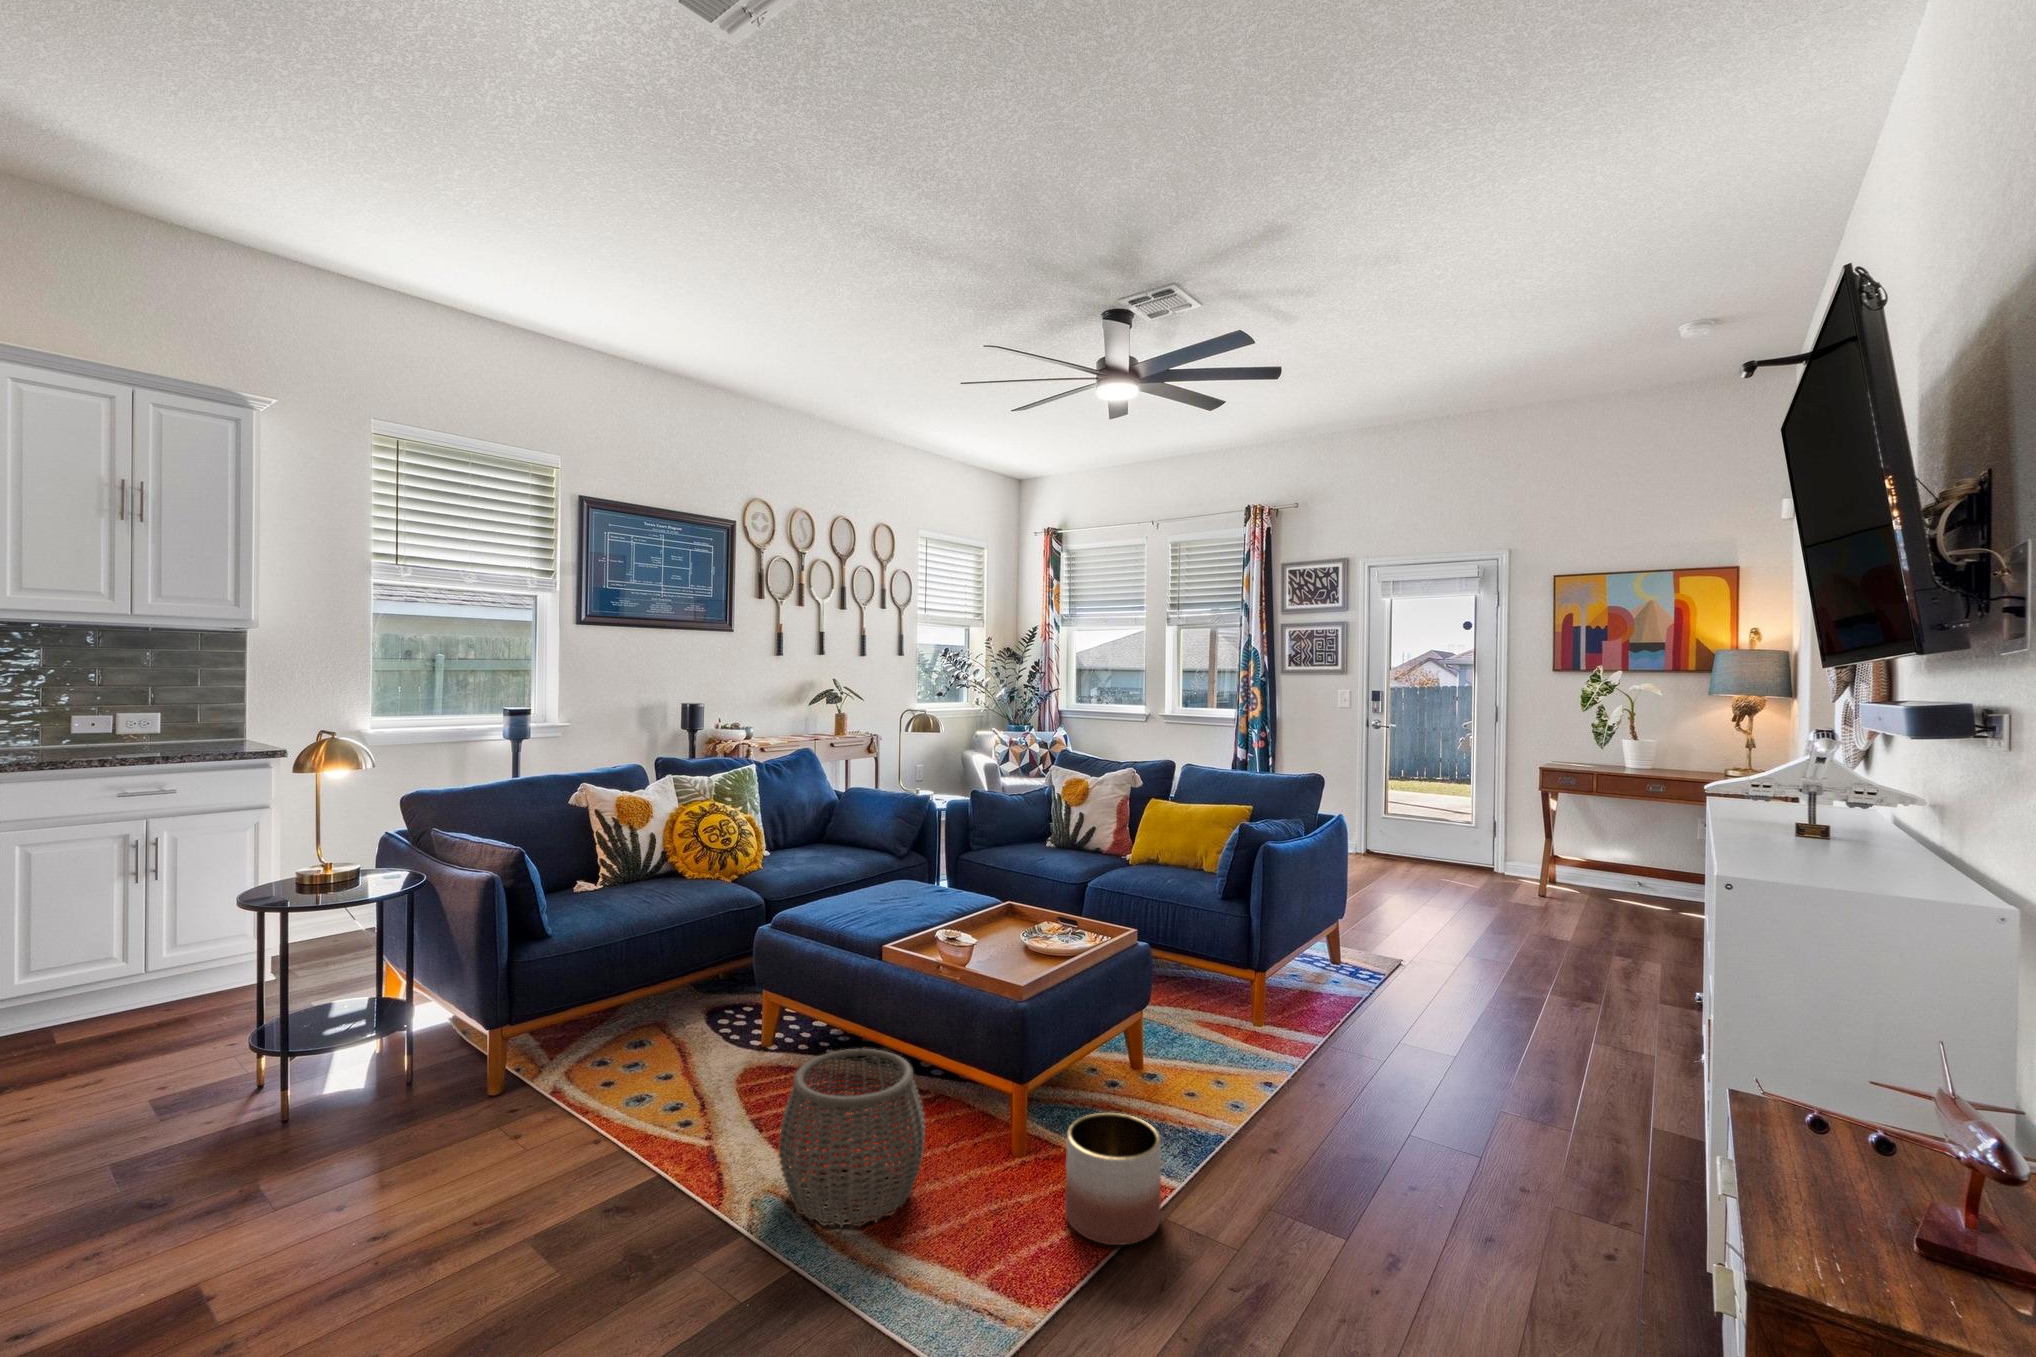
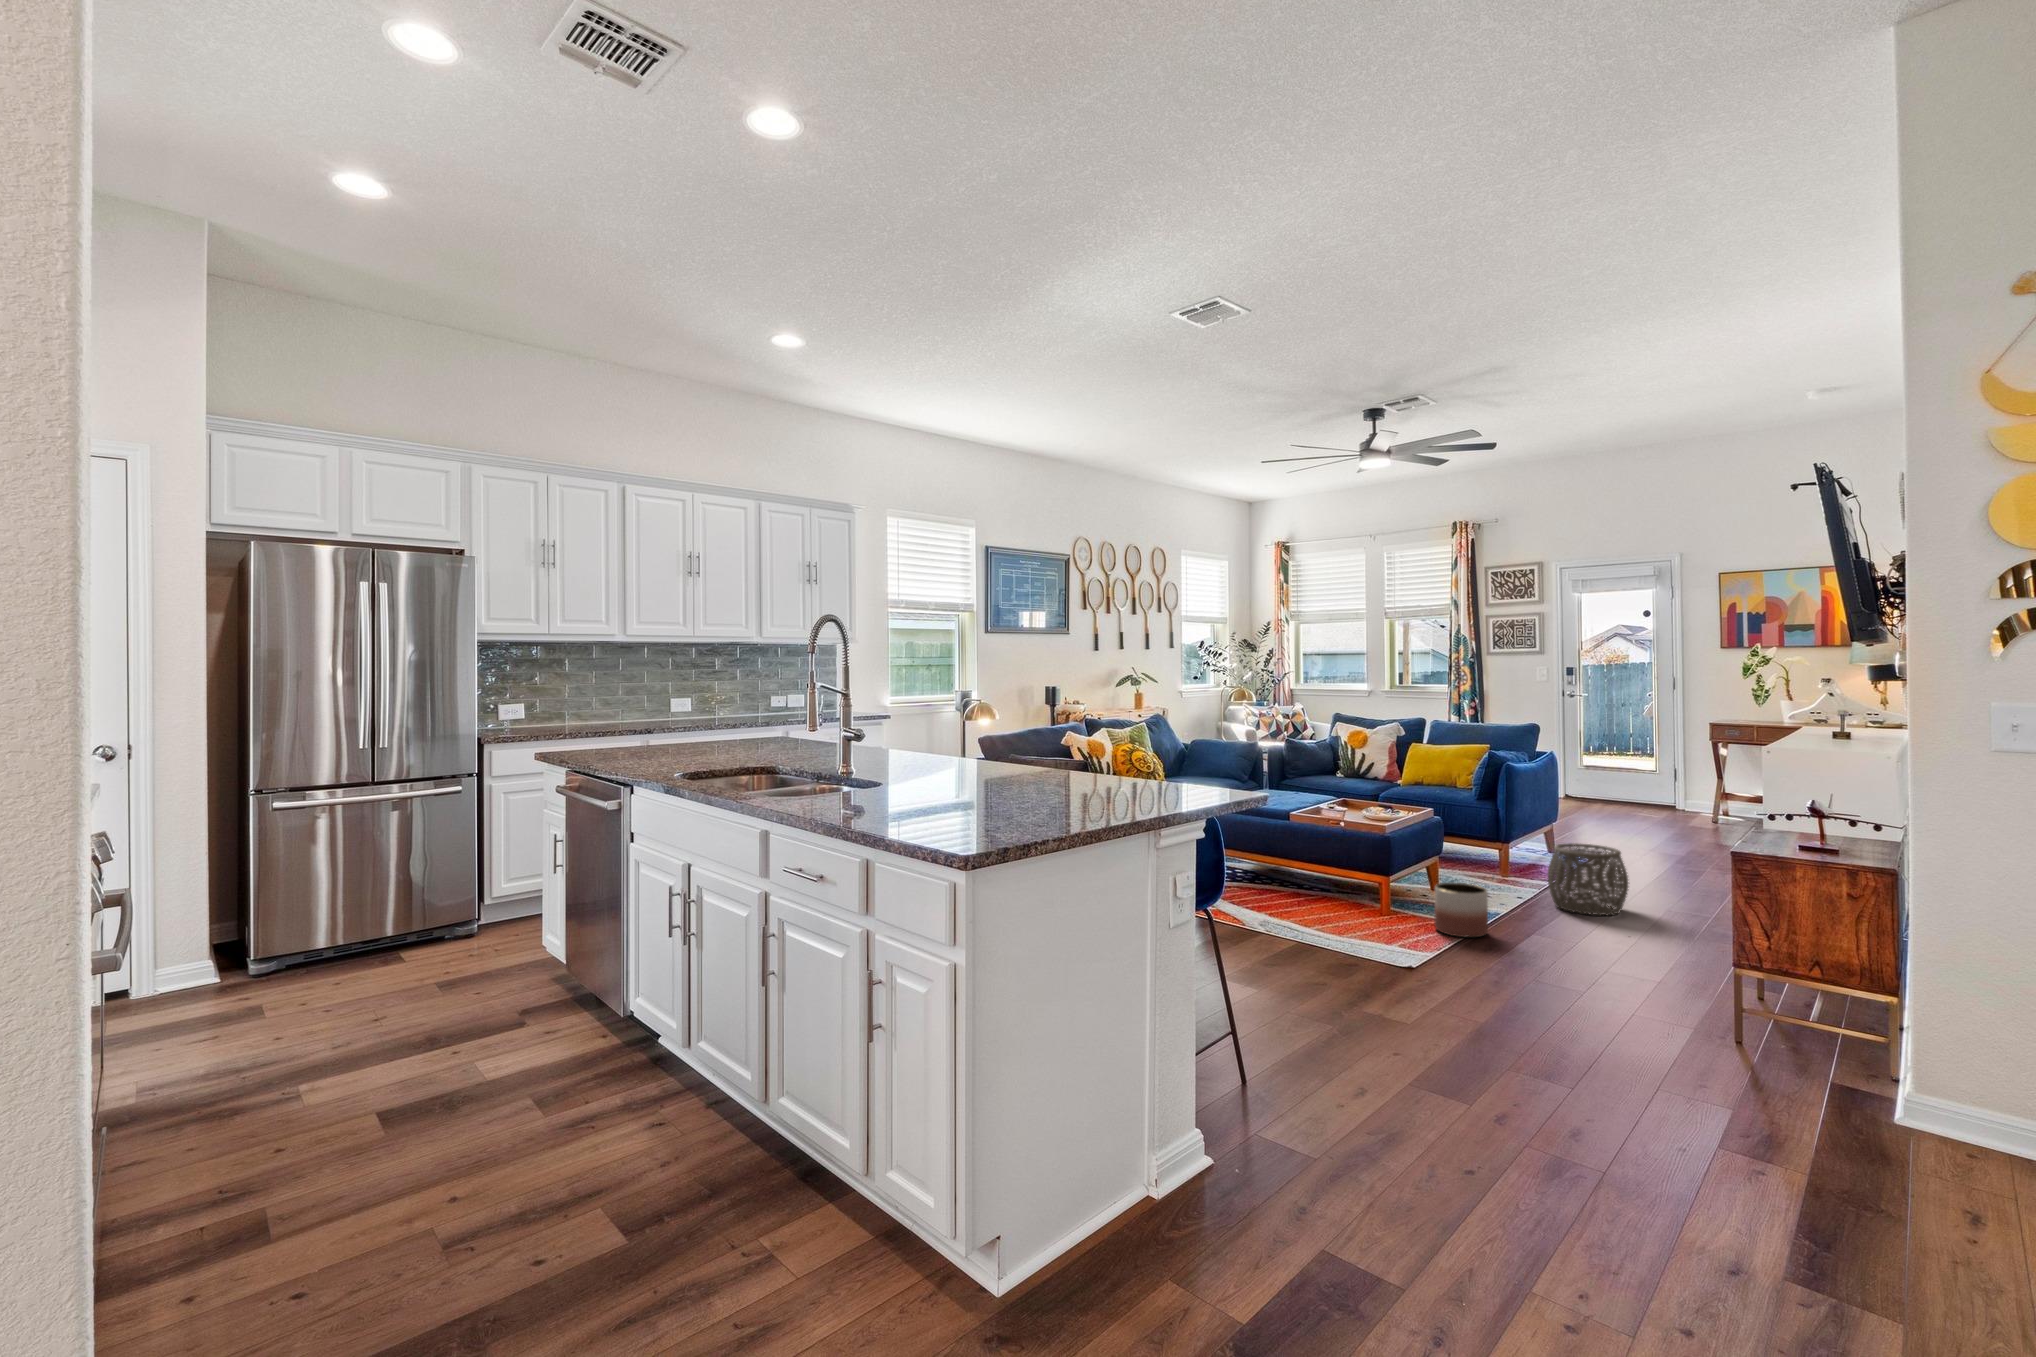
woven basket: present [778,1049,926,1227] -> present [1547,843,1629,916]

